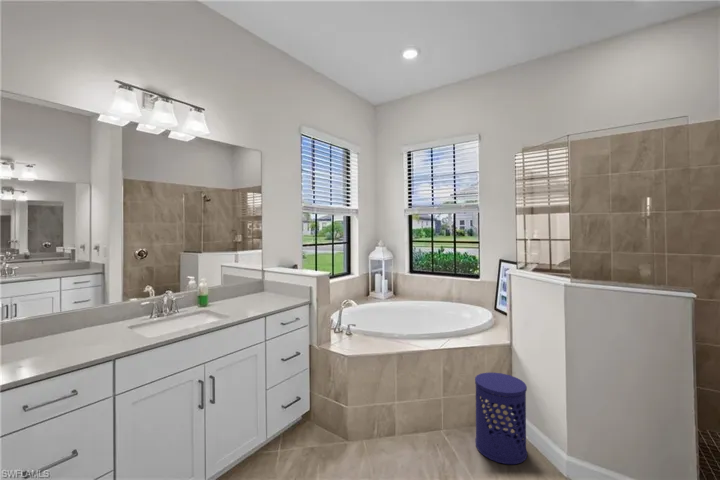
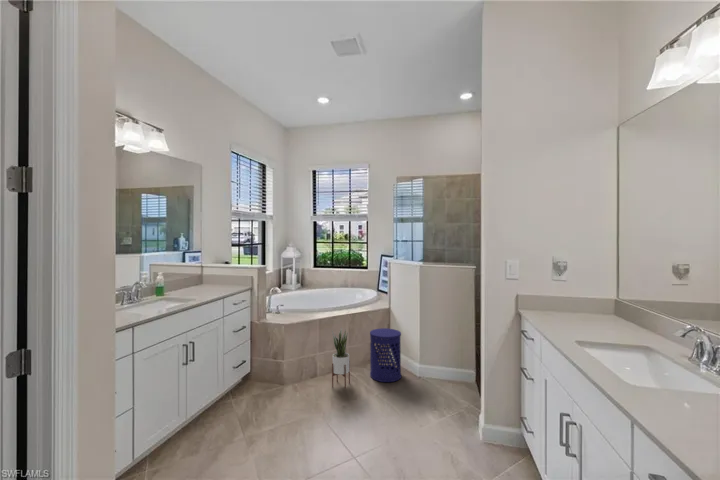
potted plant: none [413,368,442,462] -> present [332,329,350,388]

